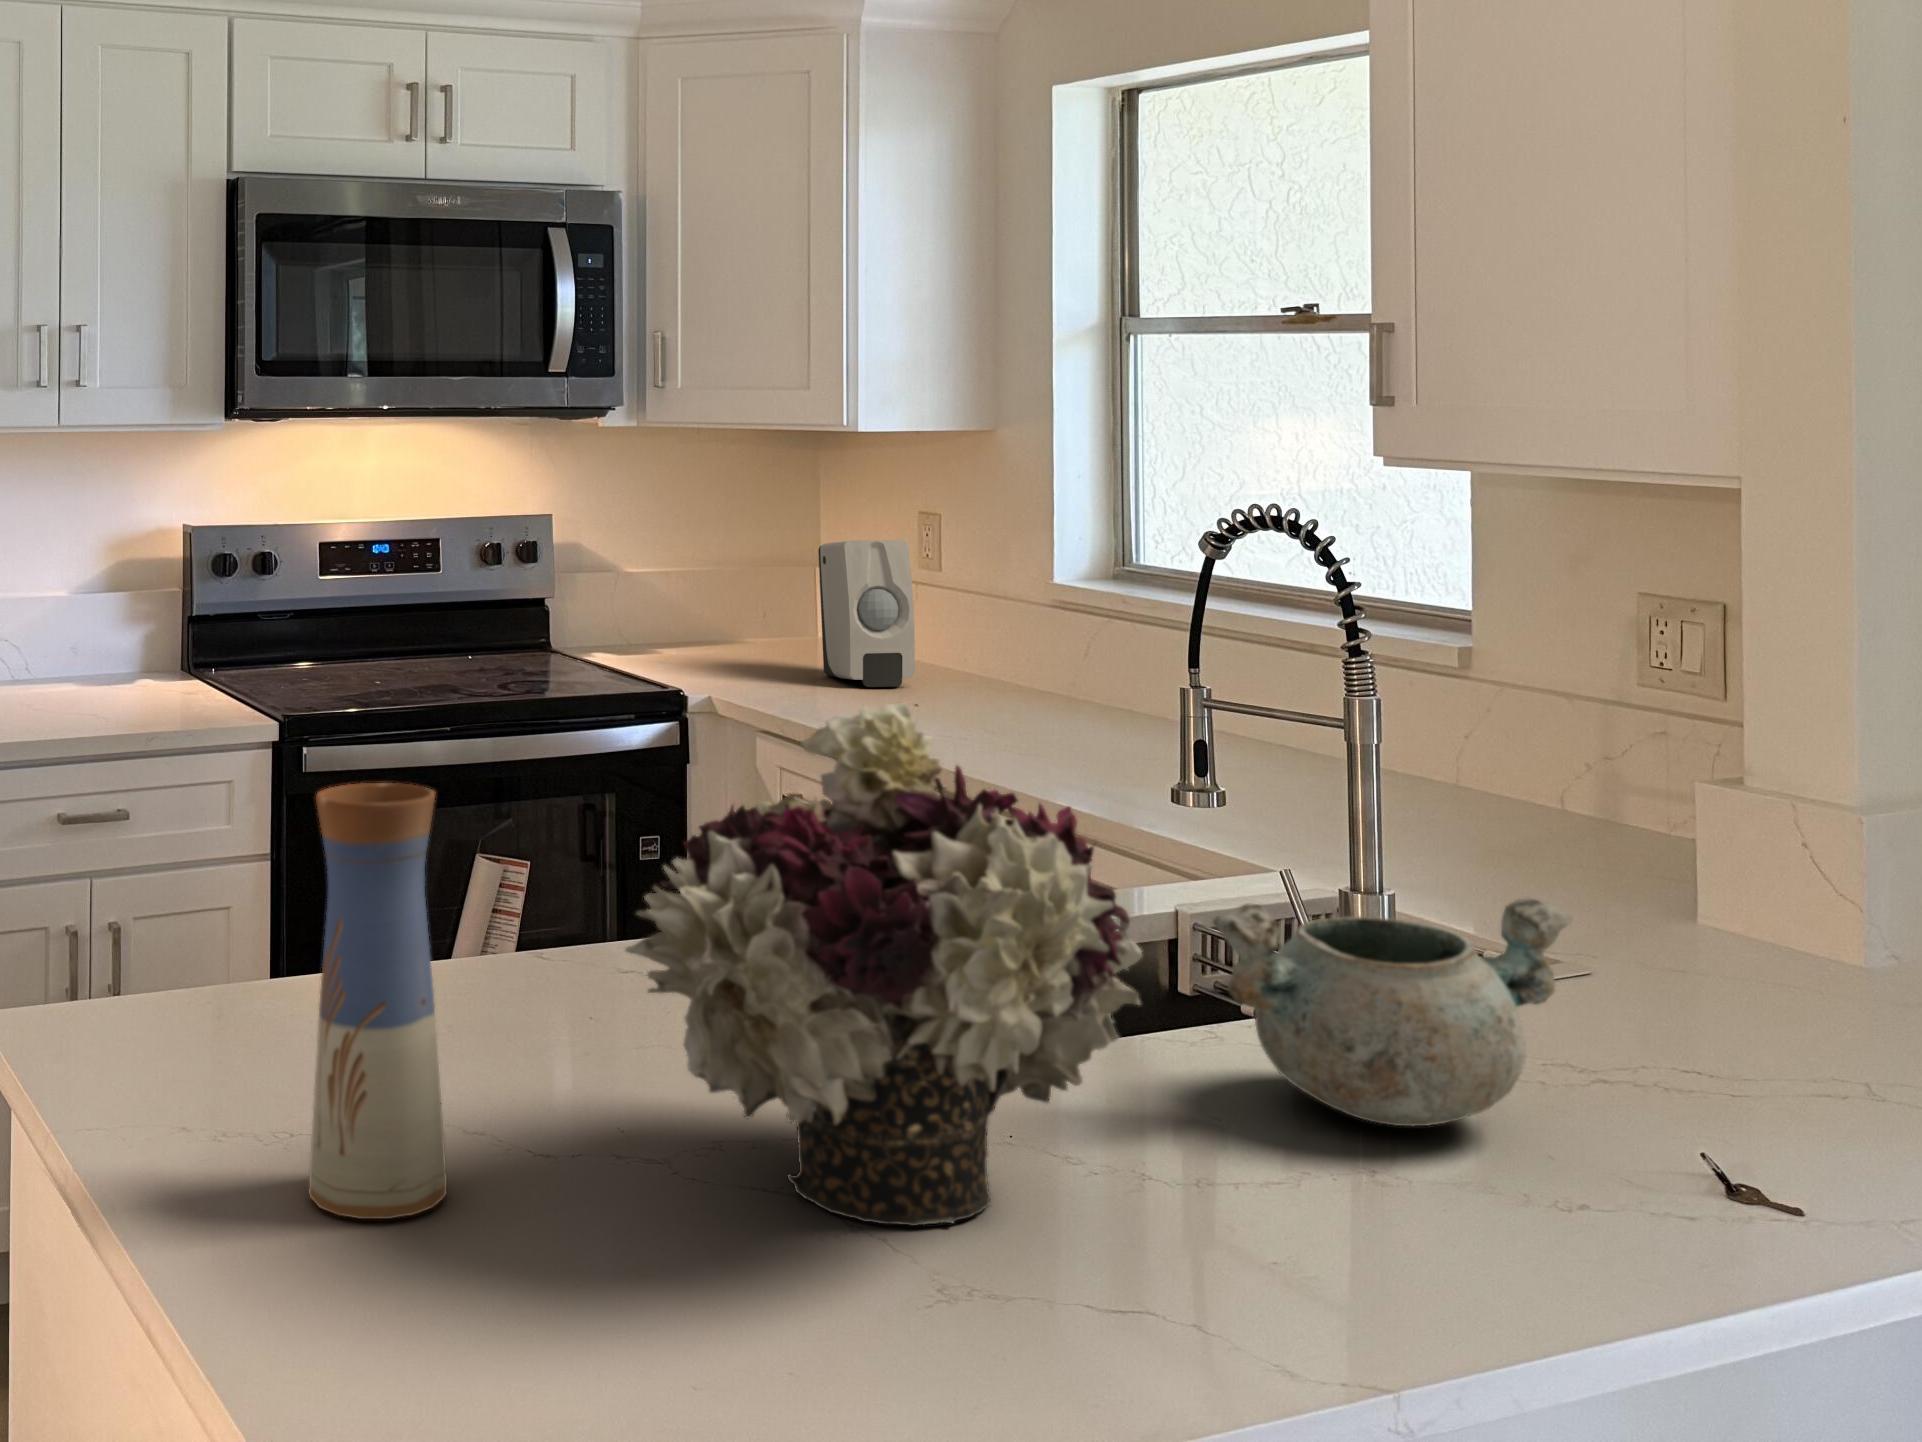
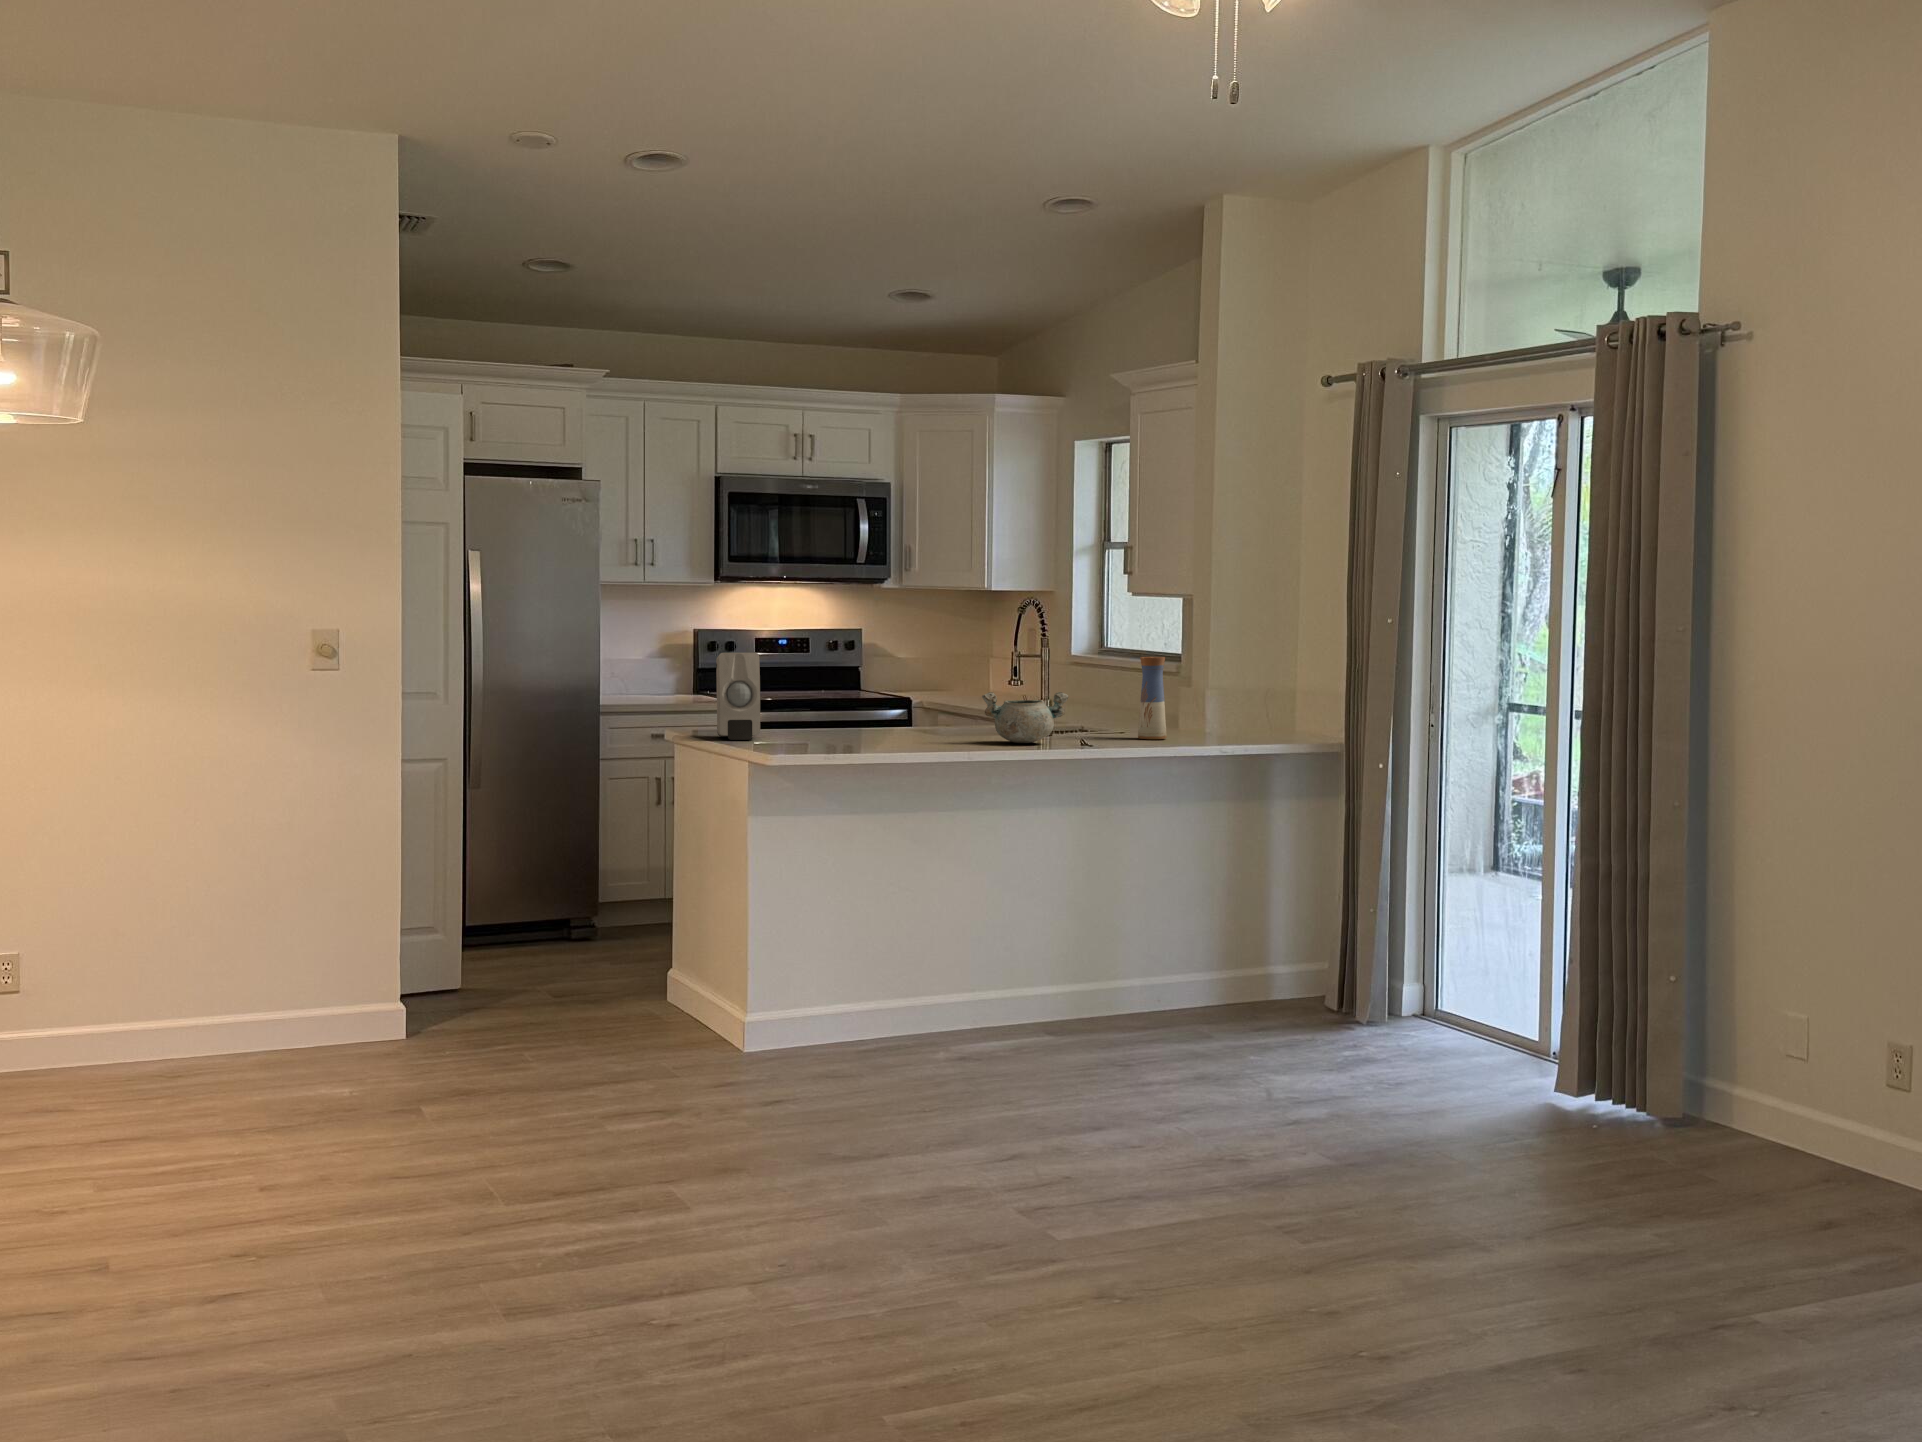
soap dispenser: present [818,540,915,687] -> present [716,653,760,740]
flower arrangement: present [625,702,1142,1226] -> none [833,637,952,747]
vase: present [309,783,447,1219] -> present [1138,657,1167,739]

